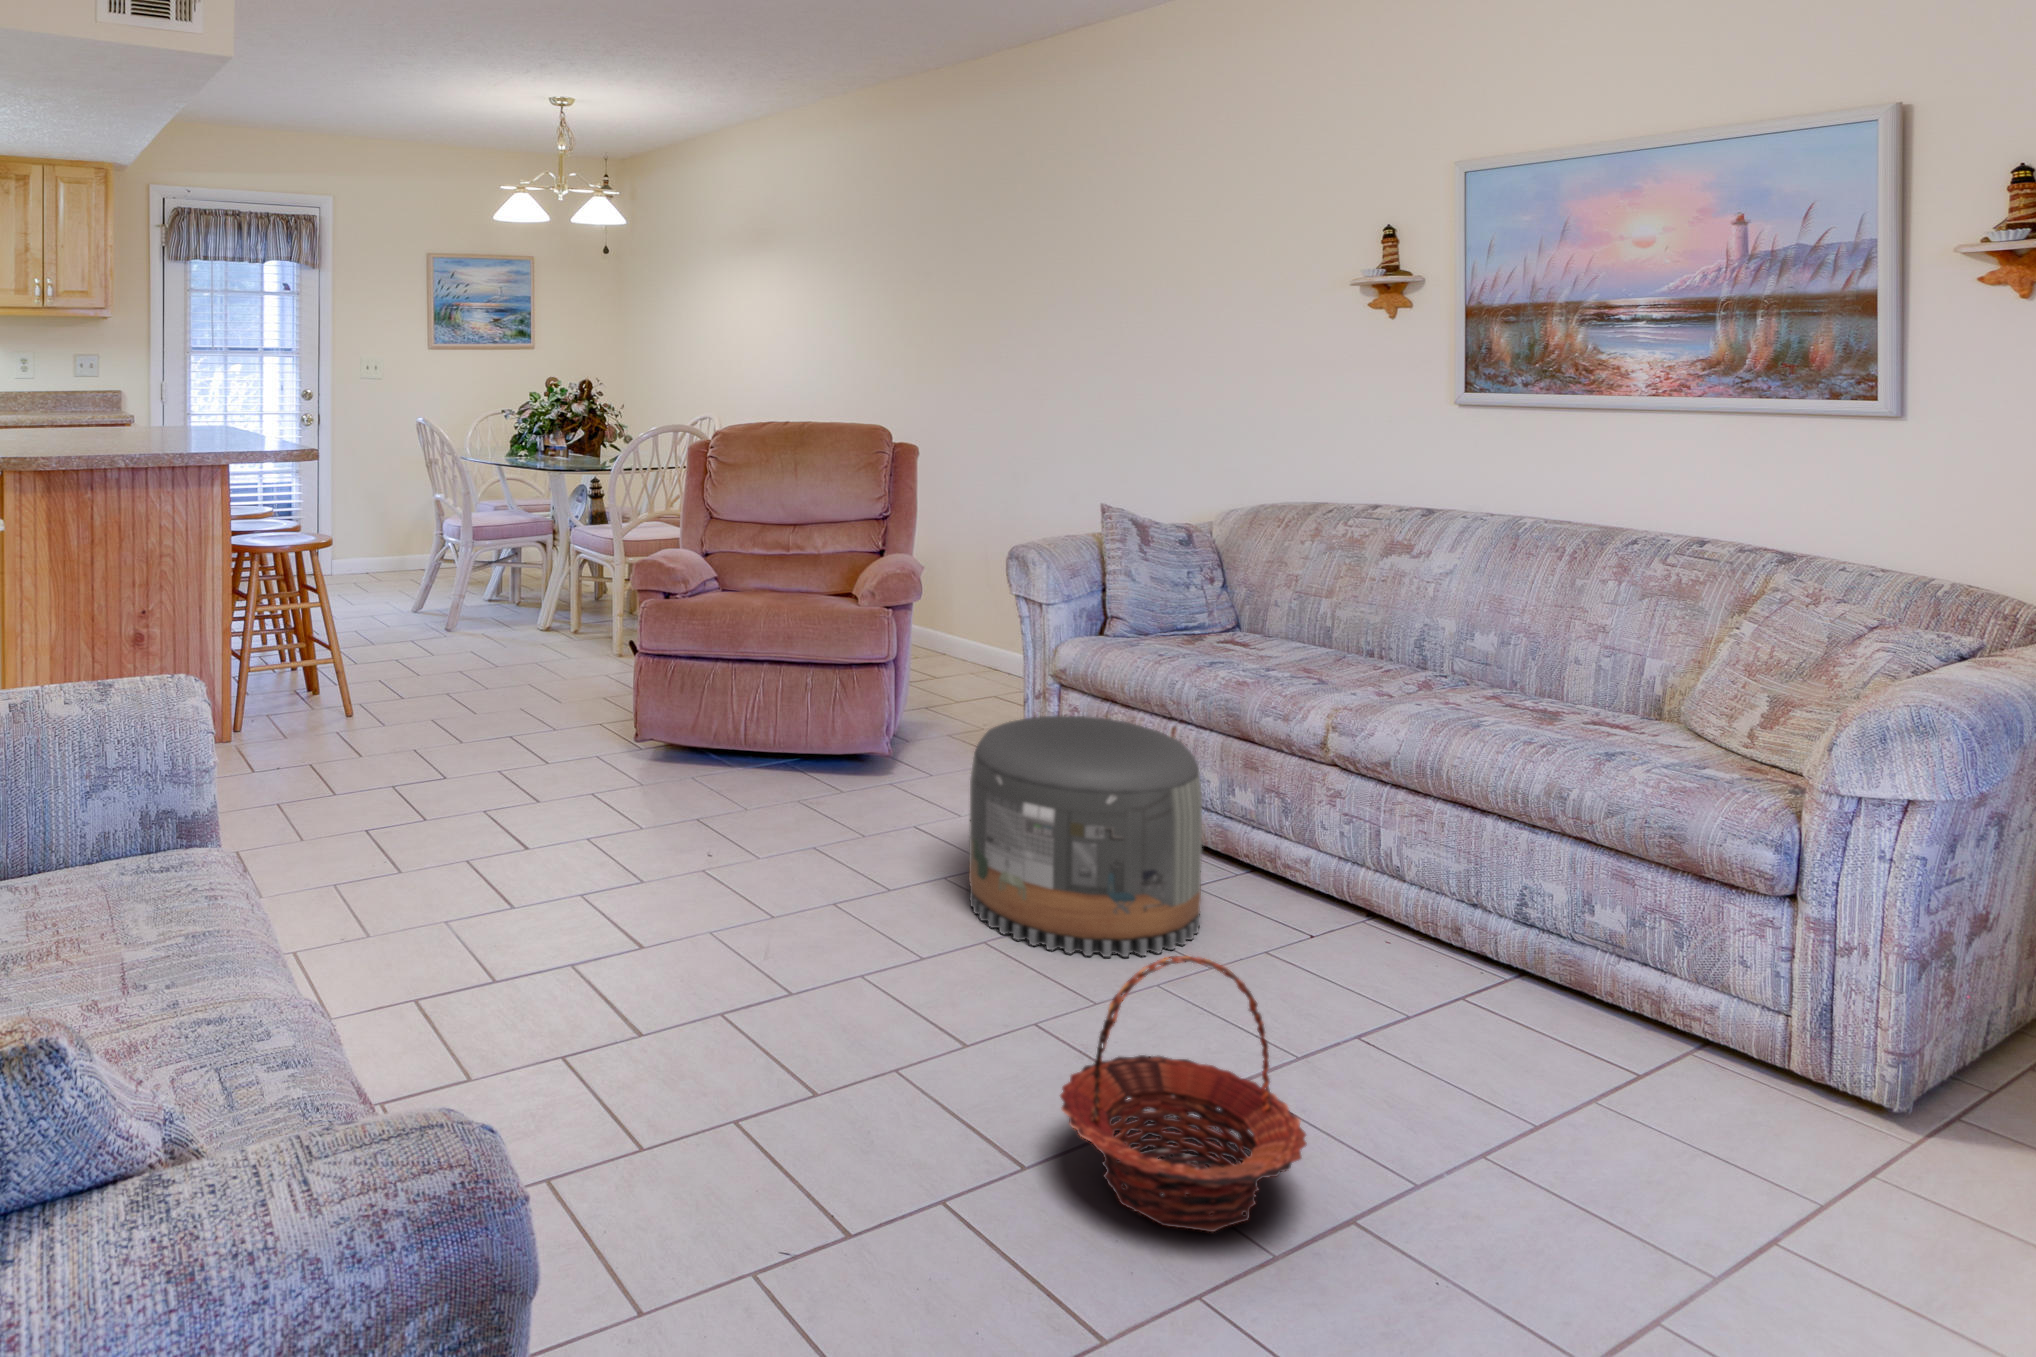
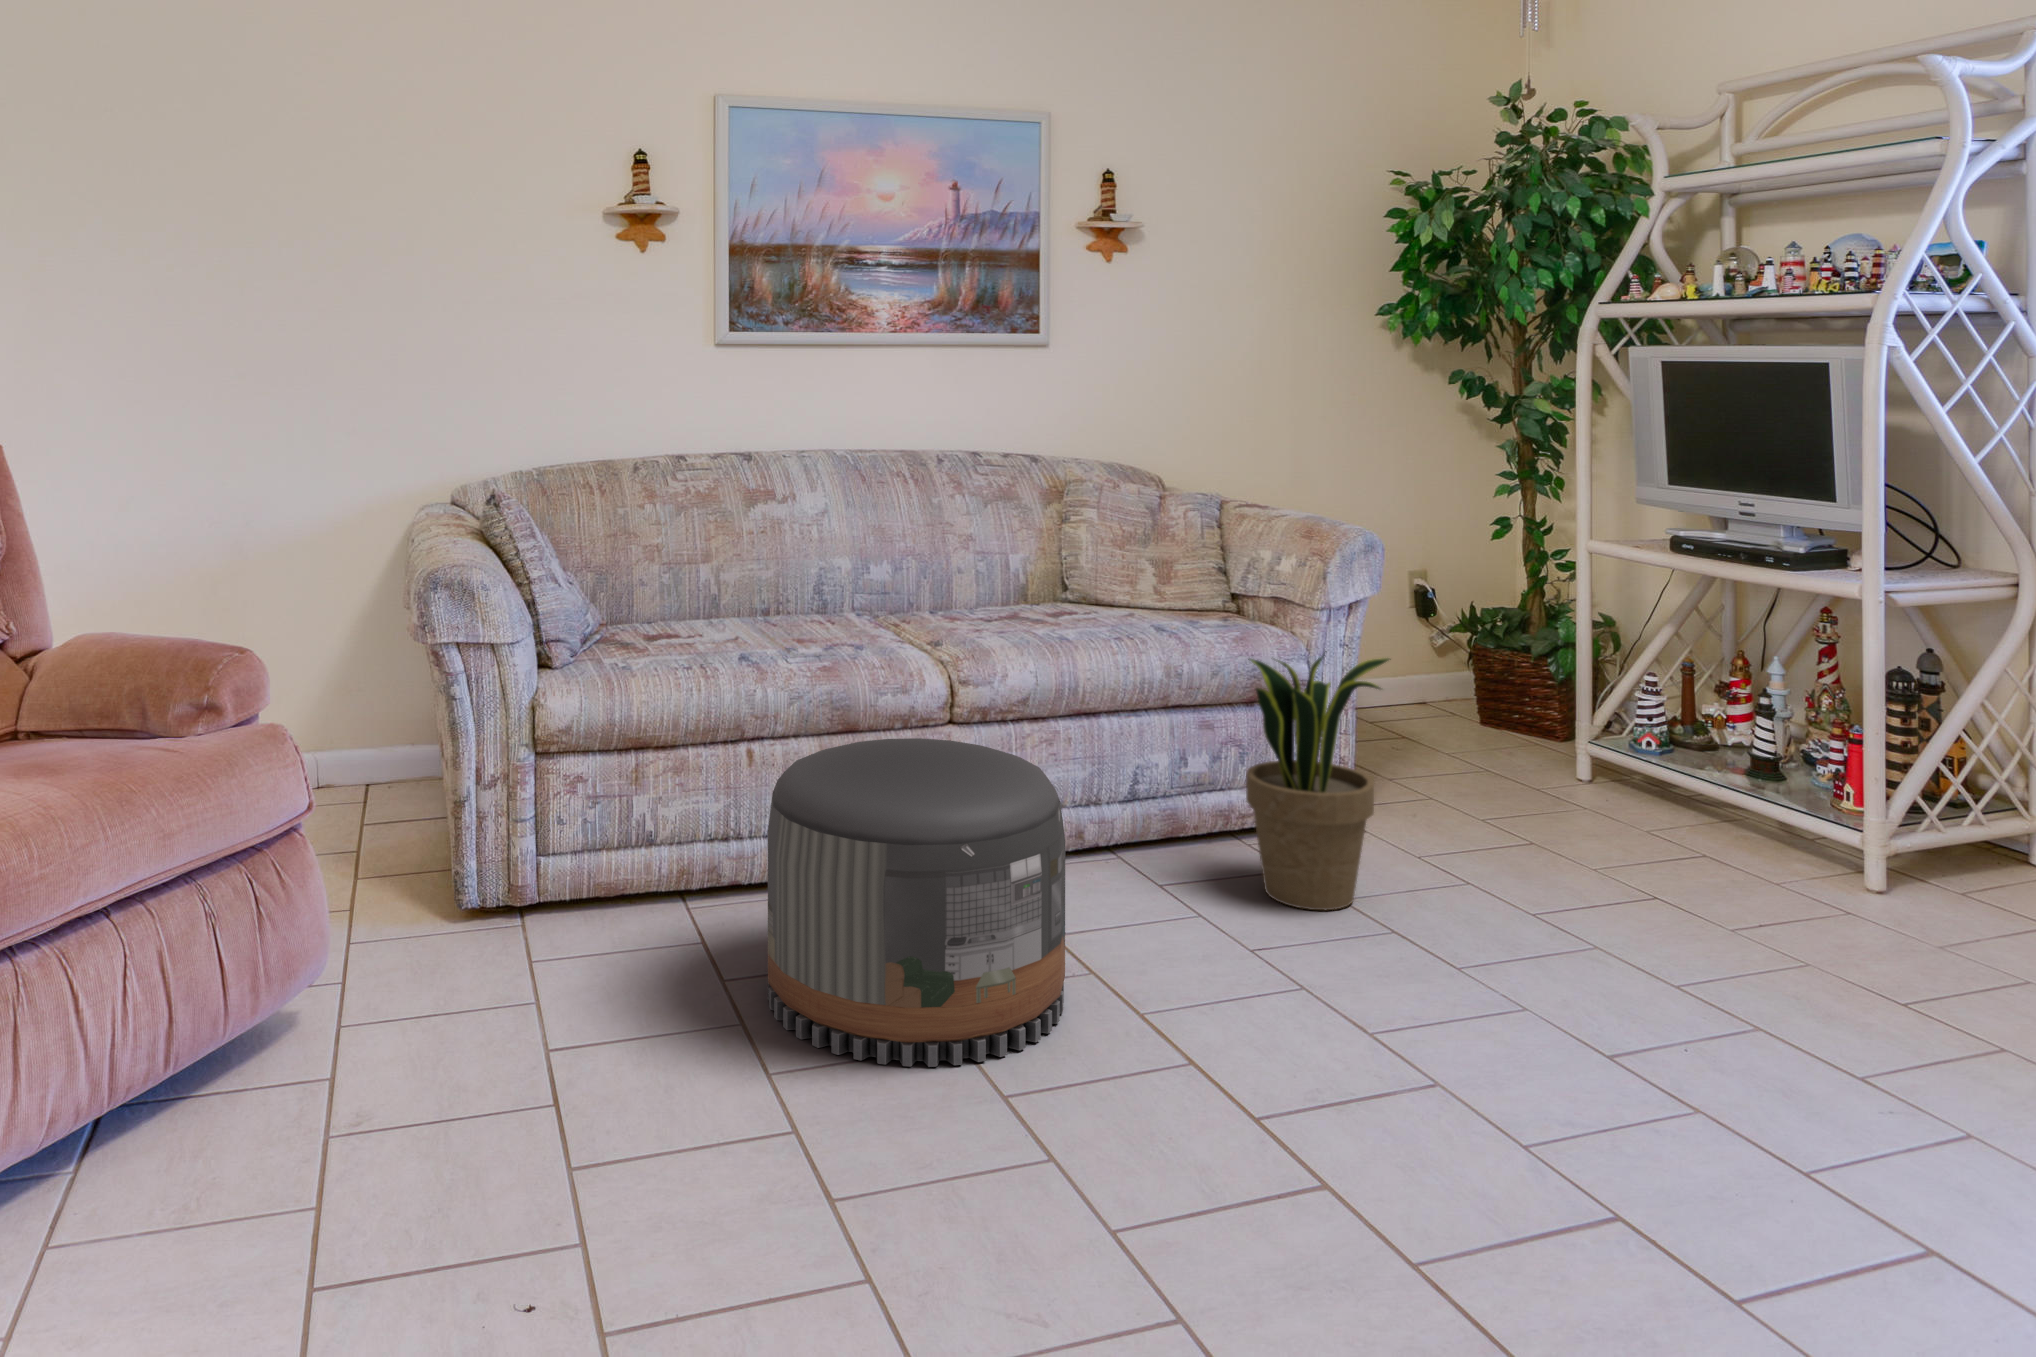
potted plant: none [1477,792,1672,1106] -> present [1246,651,1391,910]
basket: present [1060,956,1307,1232] -> none [1467,858,1740,1137]

